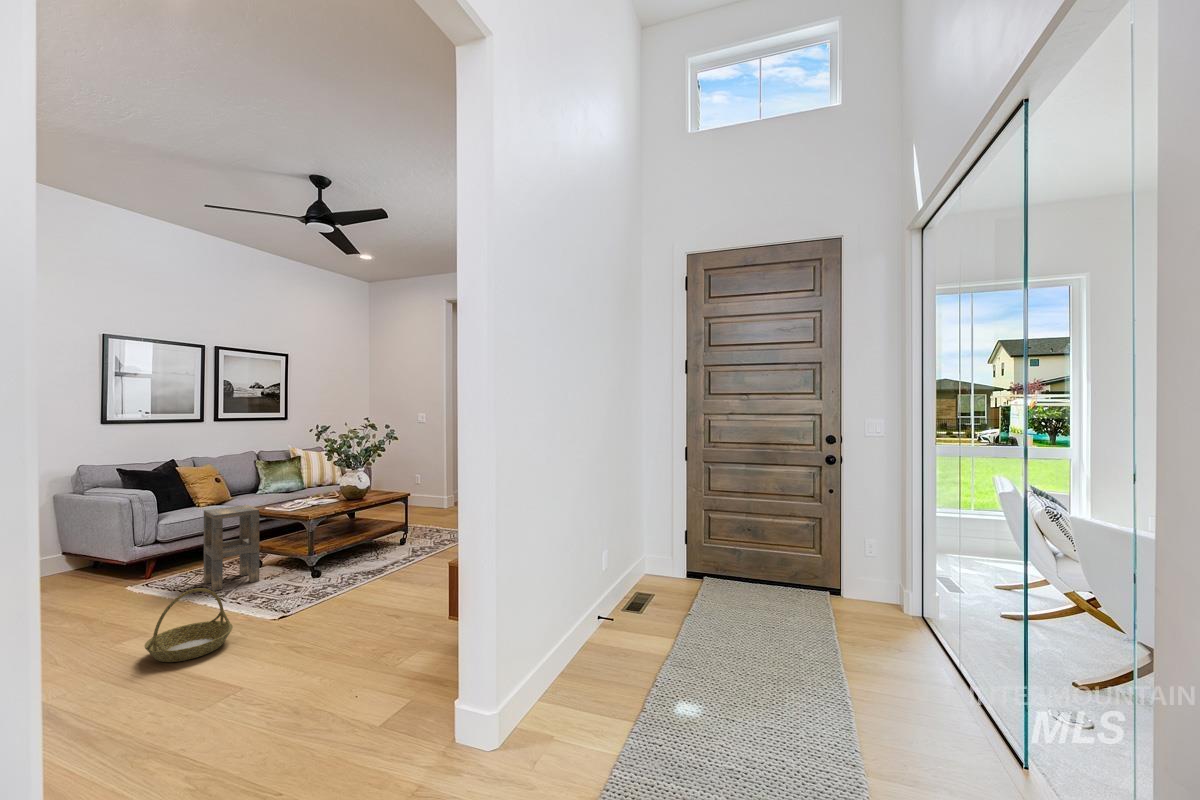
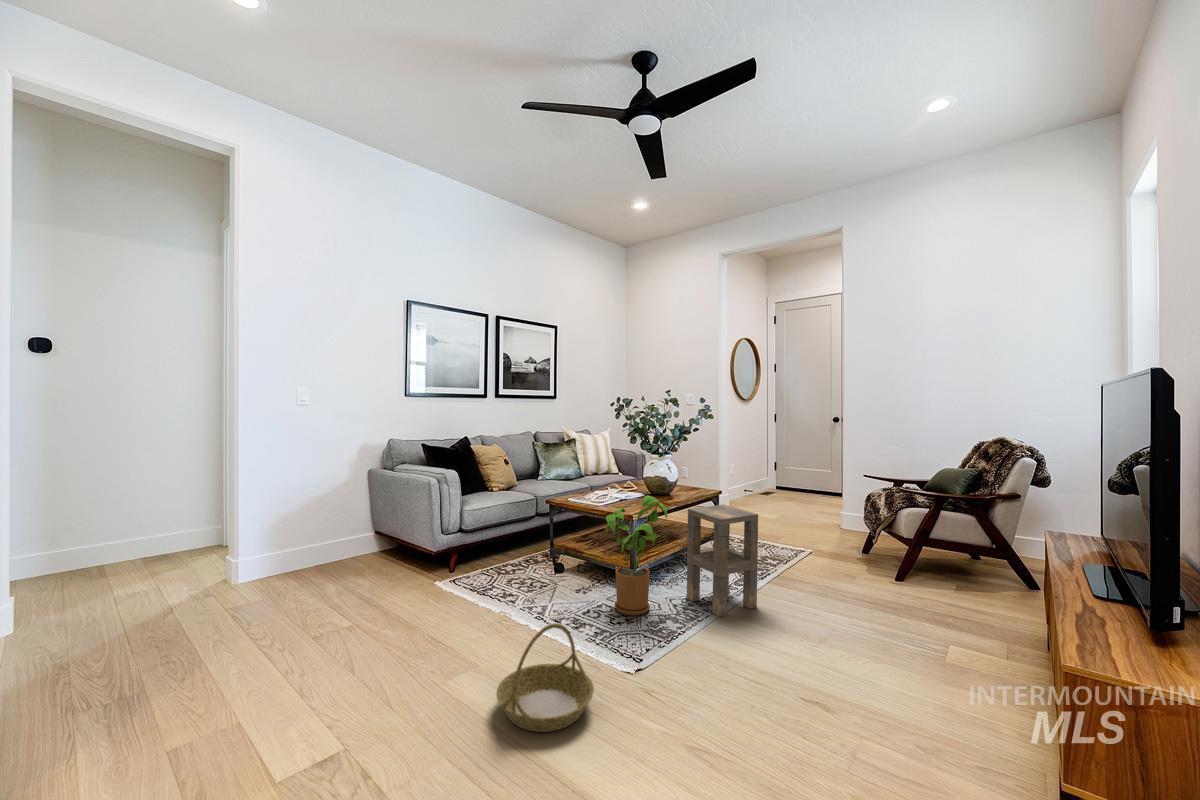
house plant: none [284,496,342,589] -> present [606,496,669,615]
side table: present [204,505,259,591] -> present [687,505,758,617]

